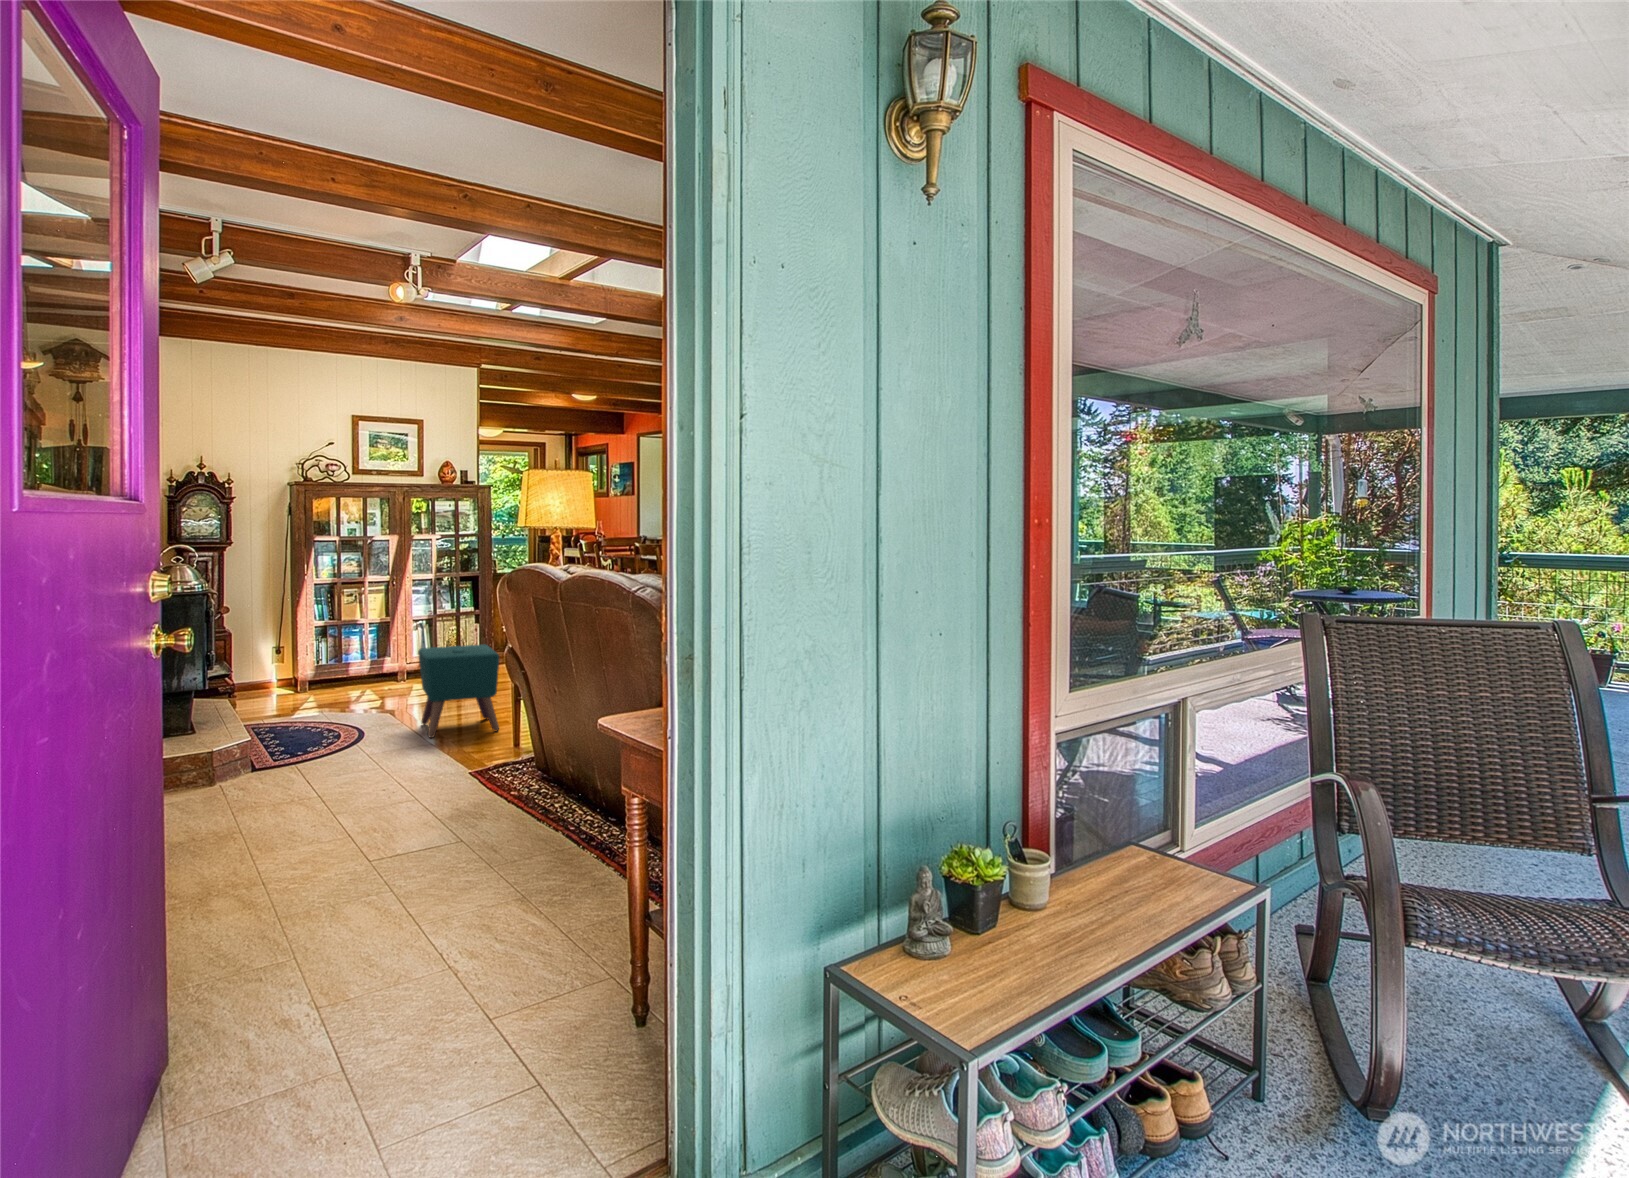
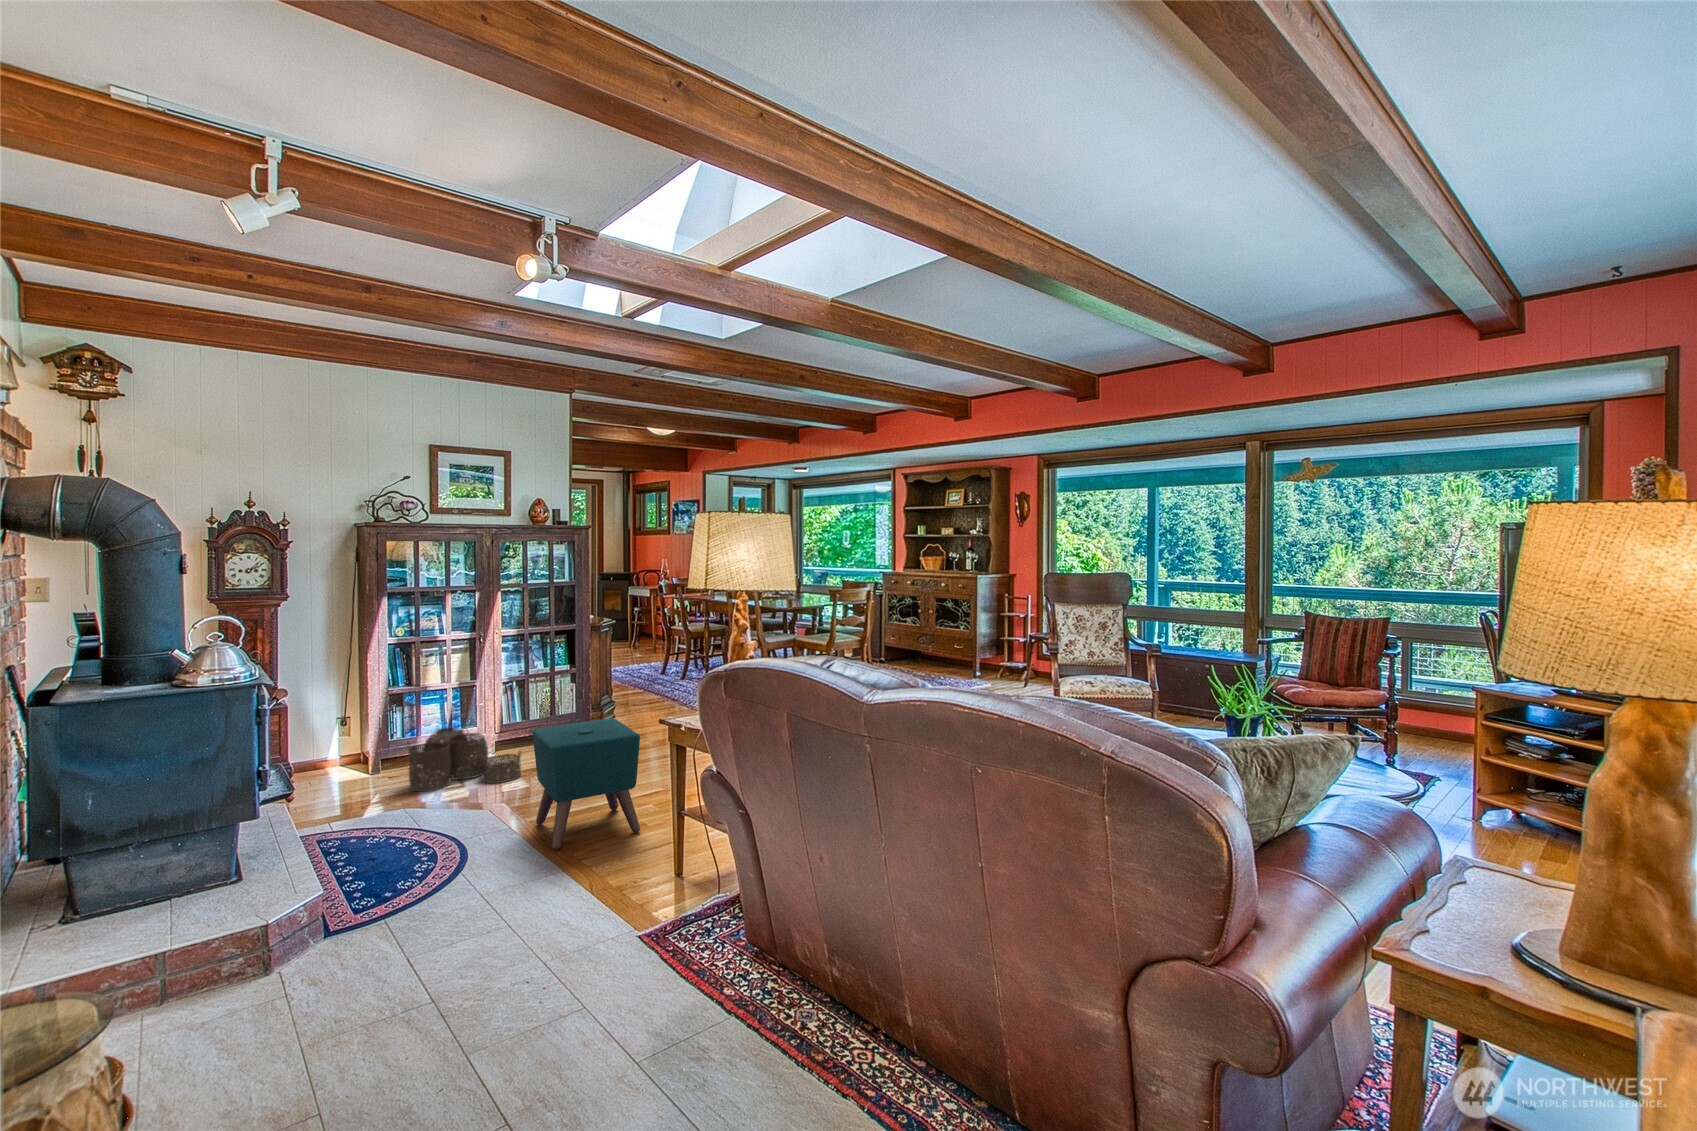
woven basket: none [327,655,422,703] -> present [408,726,521,791]

